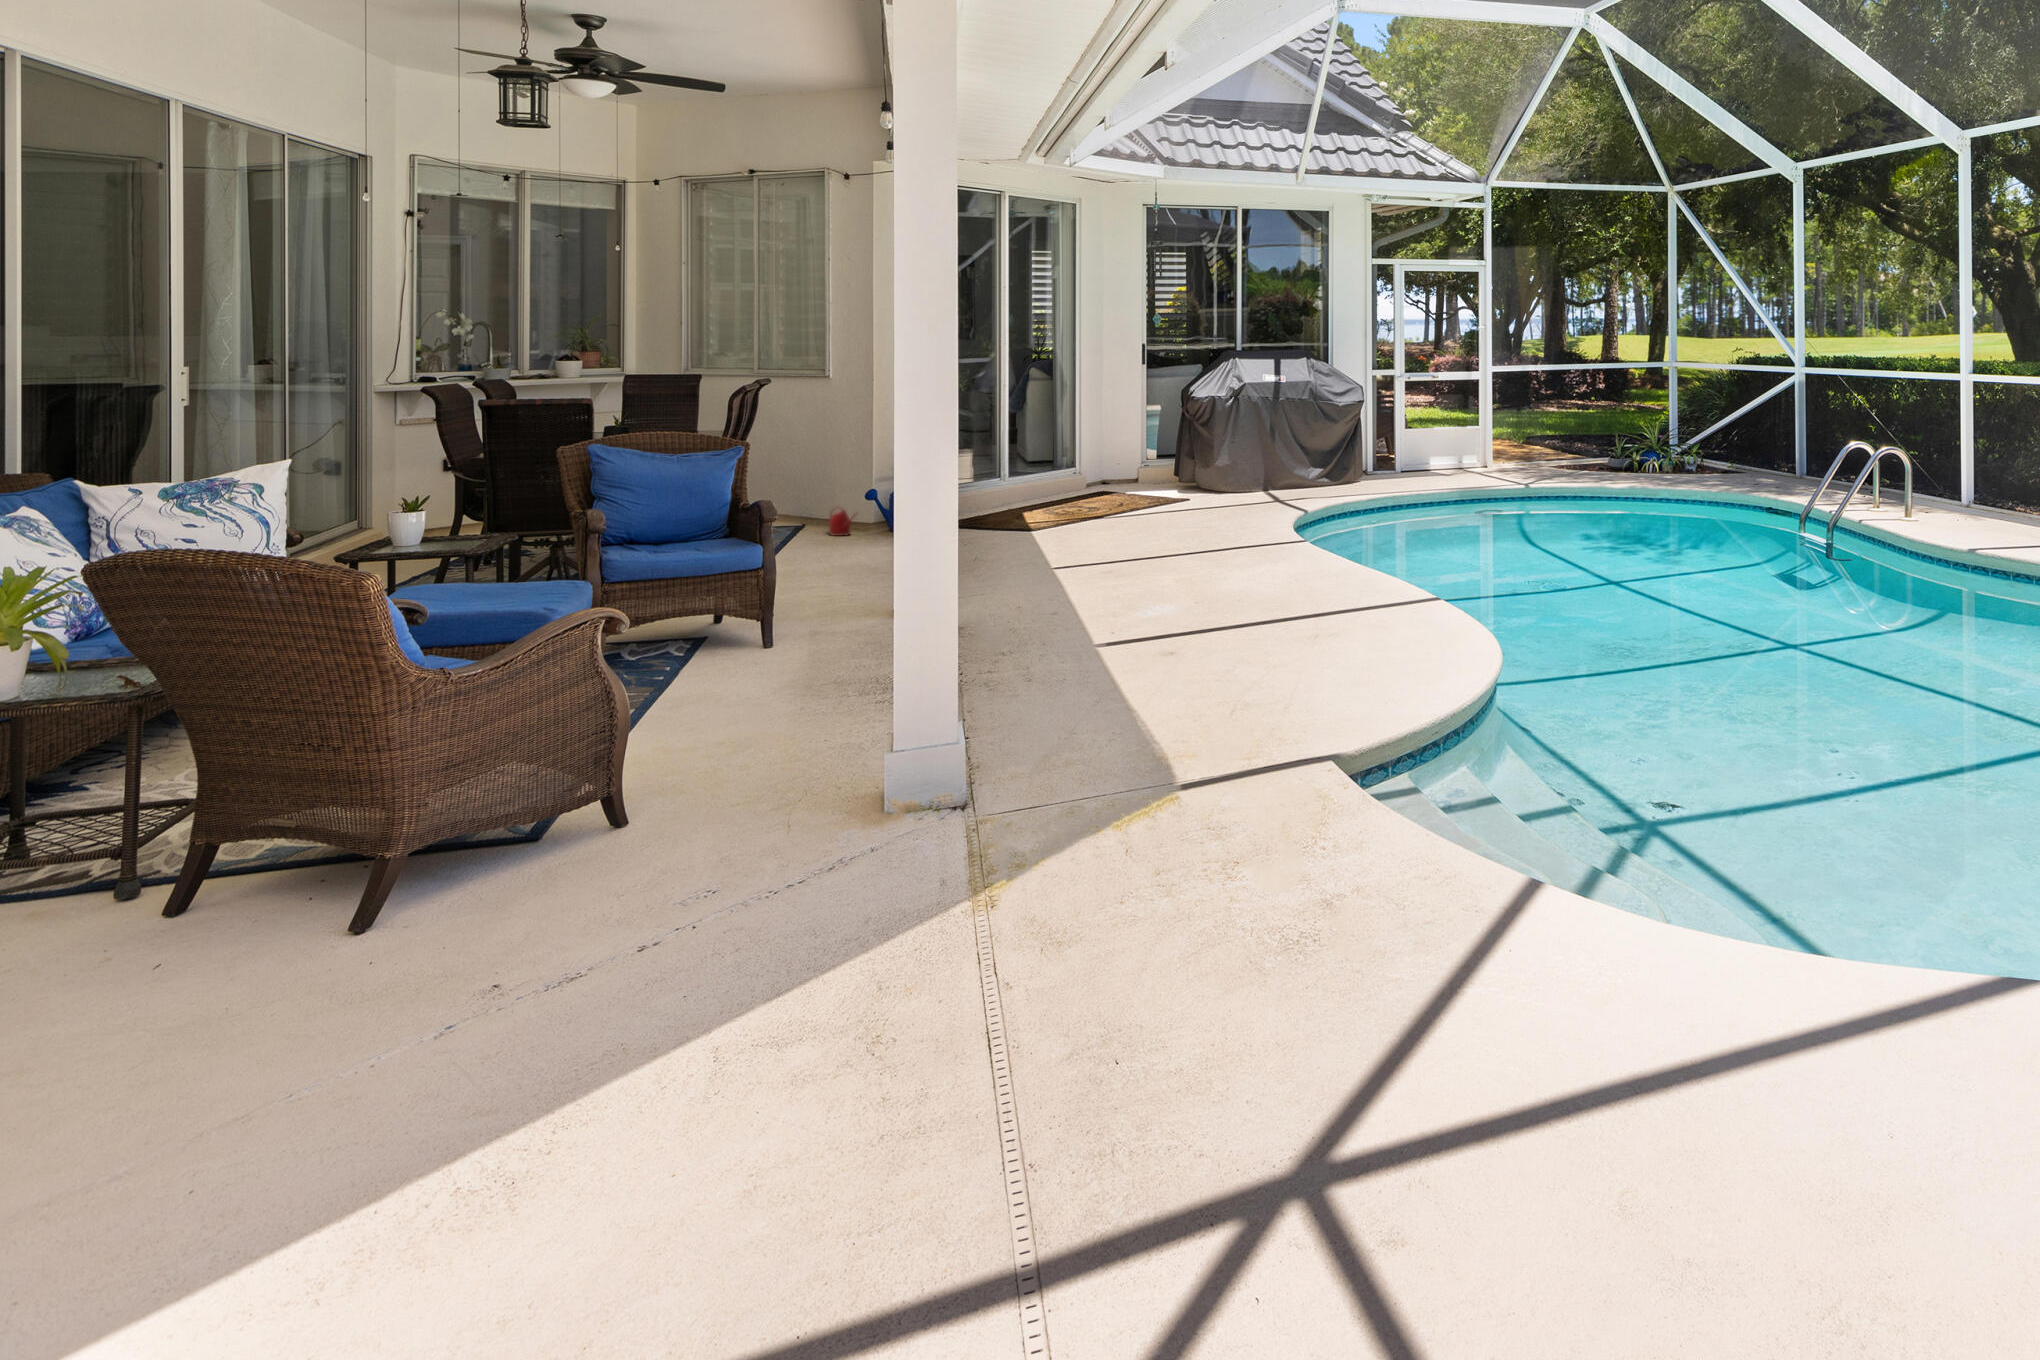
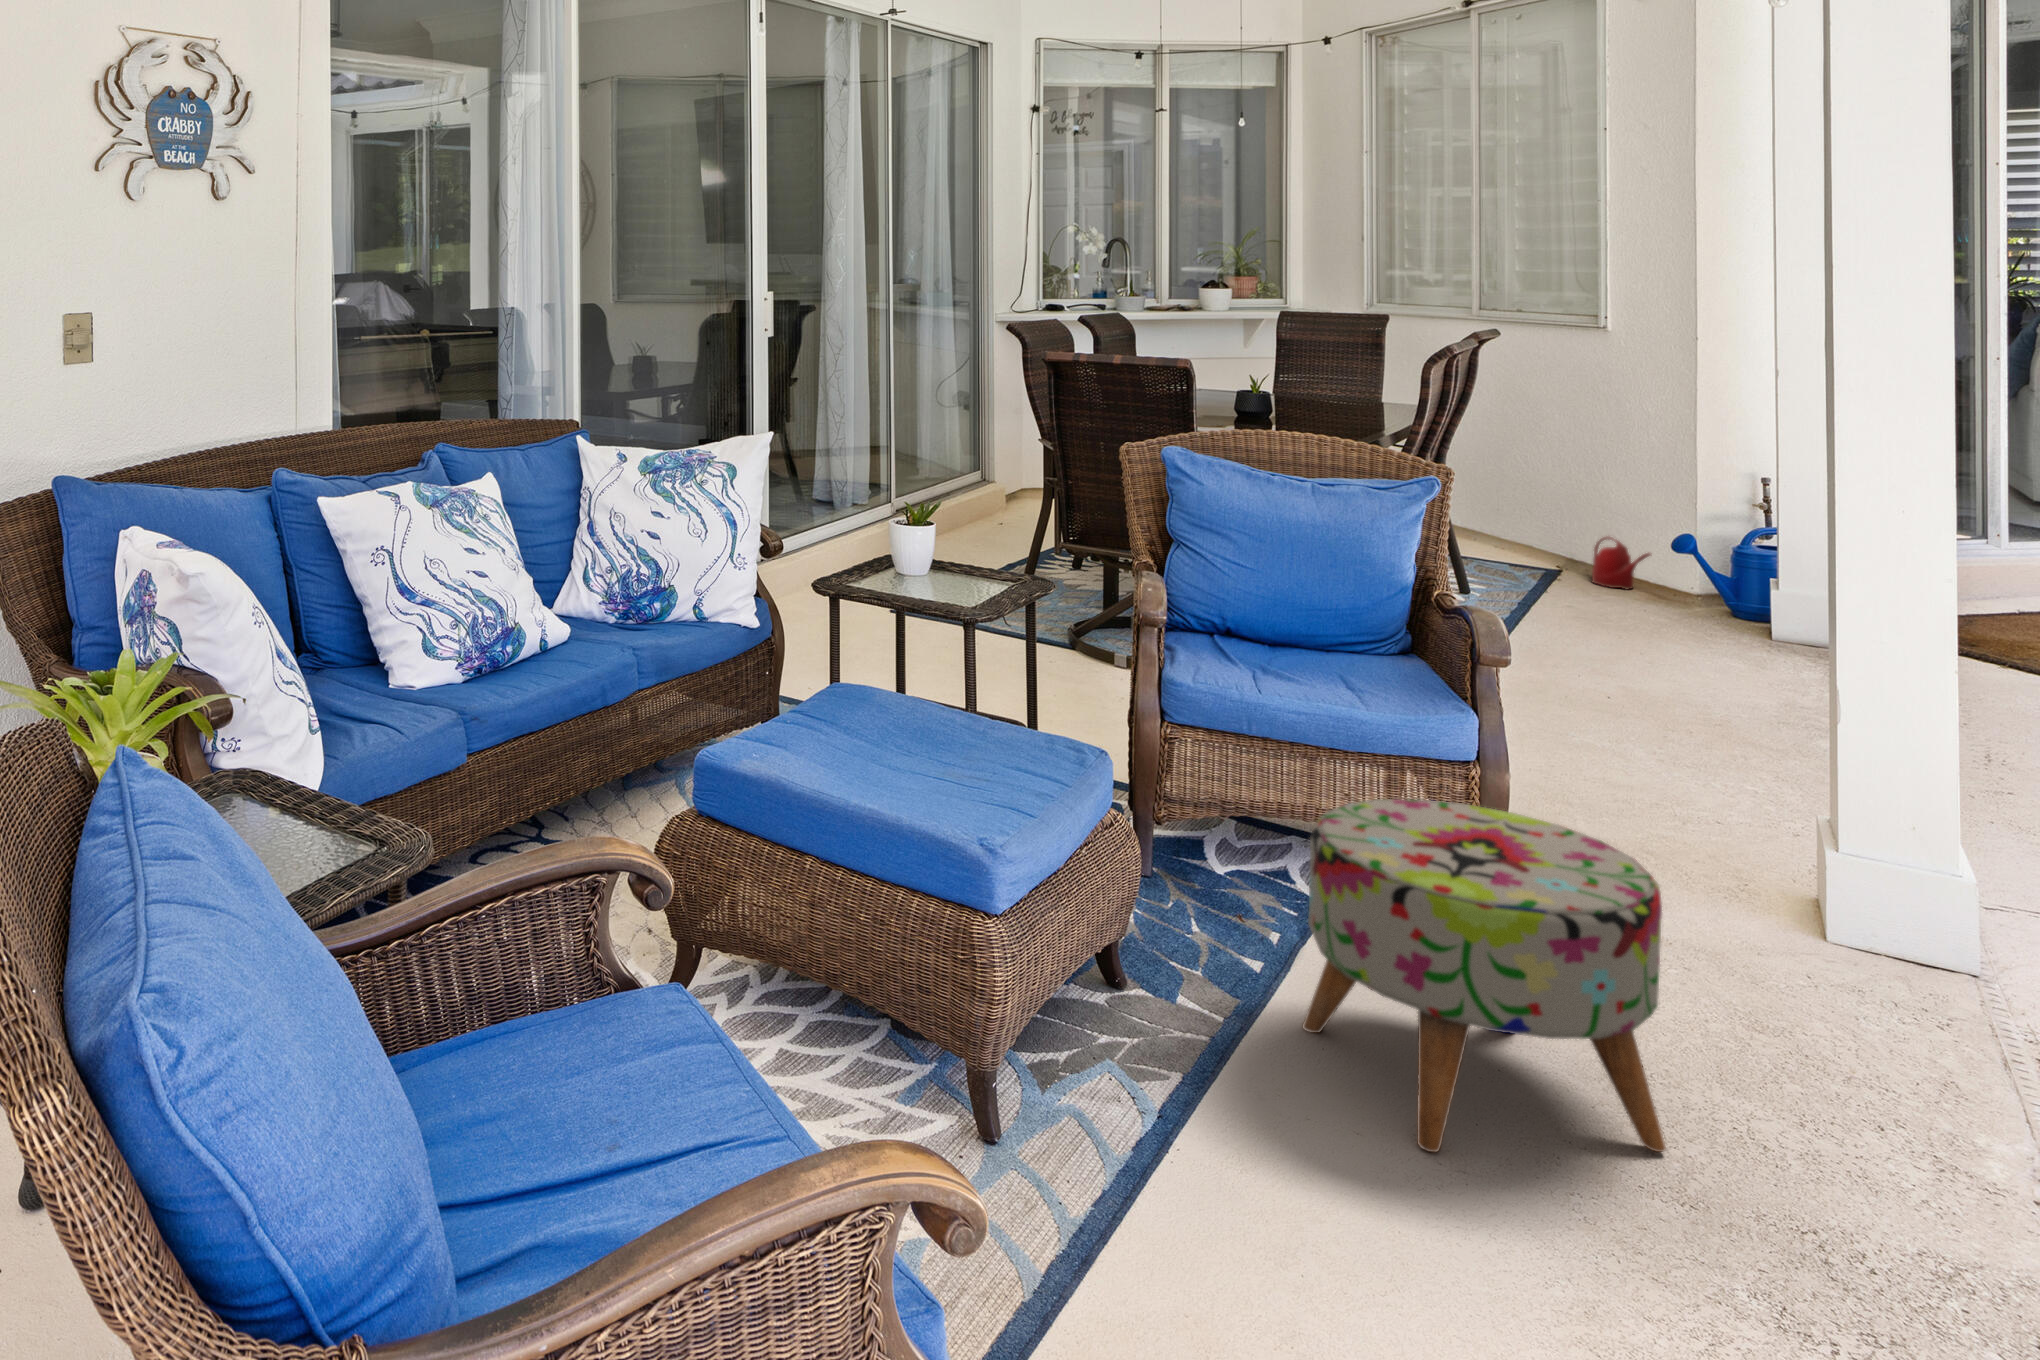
ottoman: none [690,588,837,717] -> present [1303,799,1666,1152]

